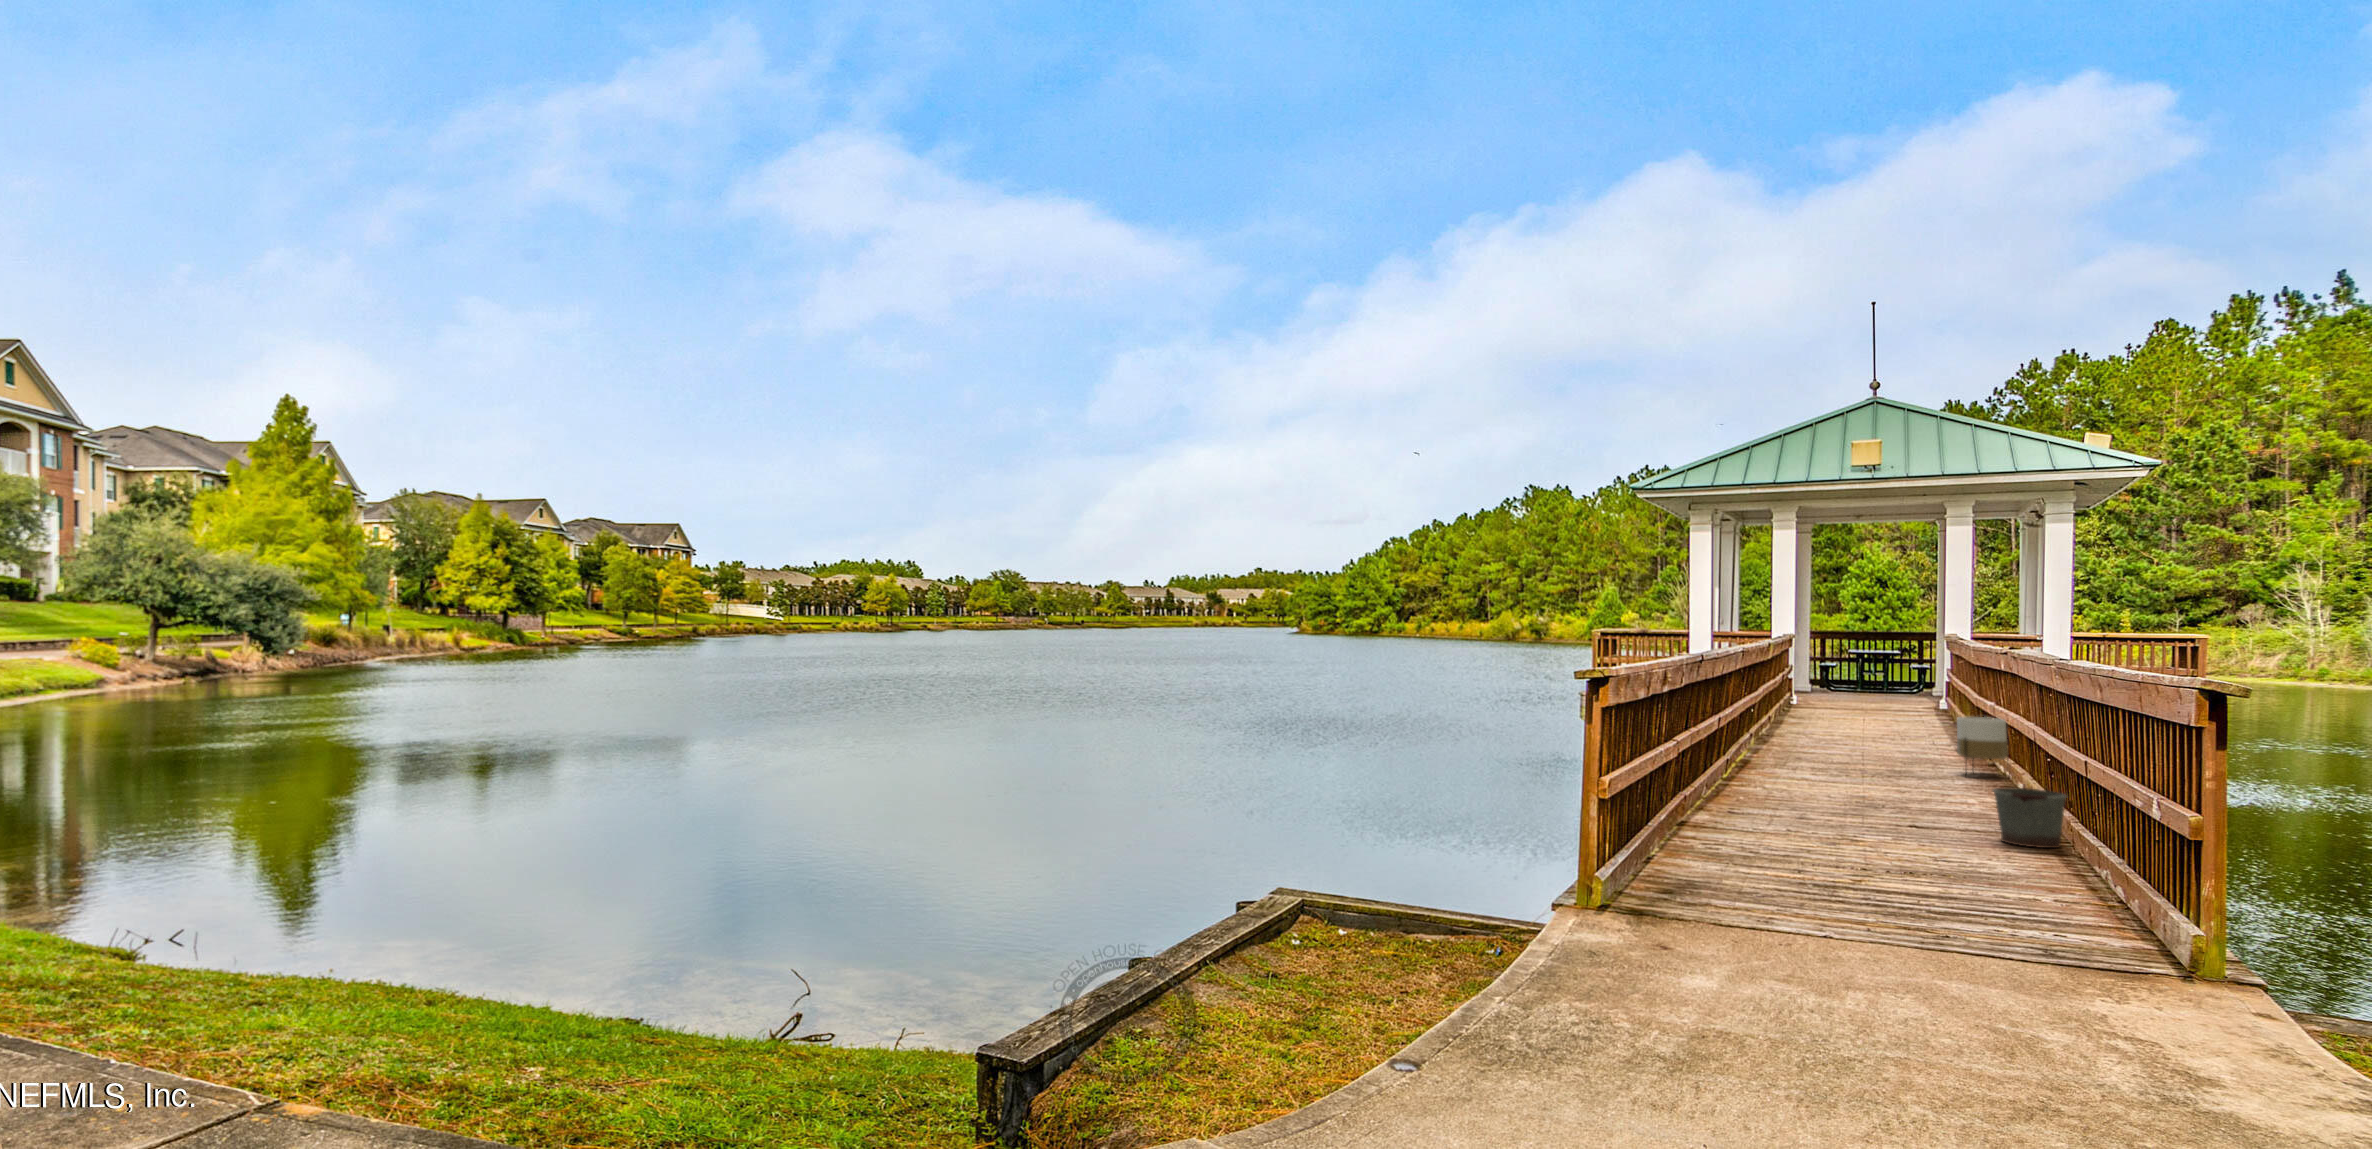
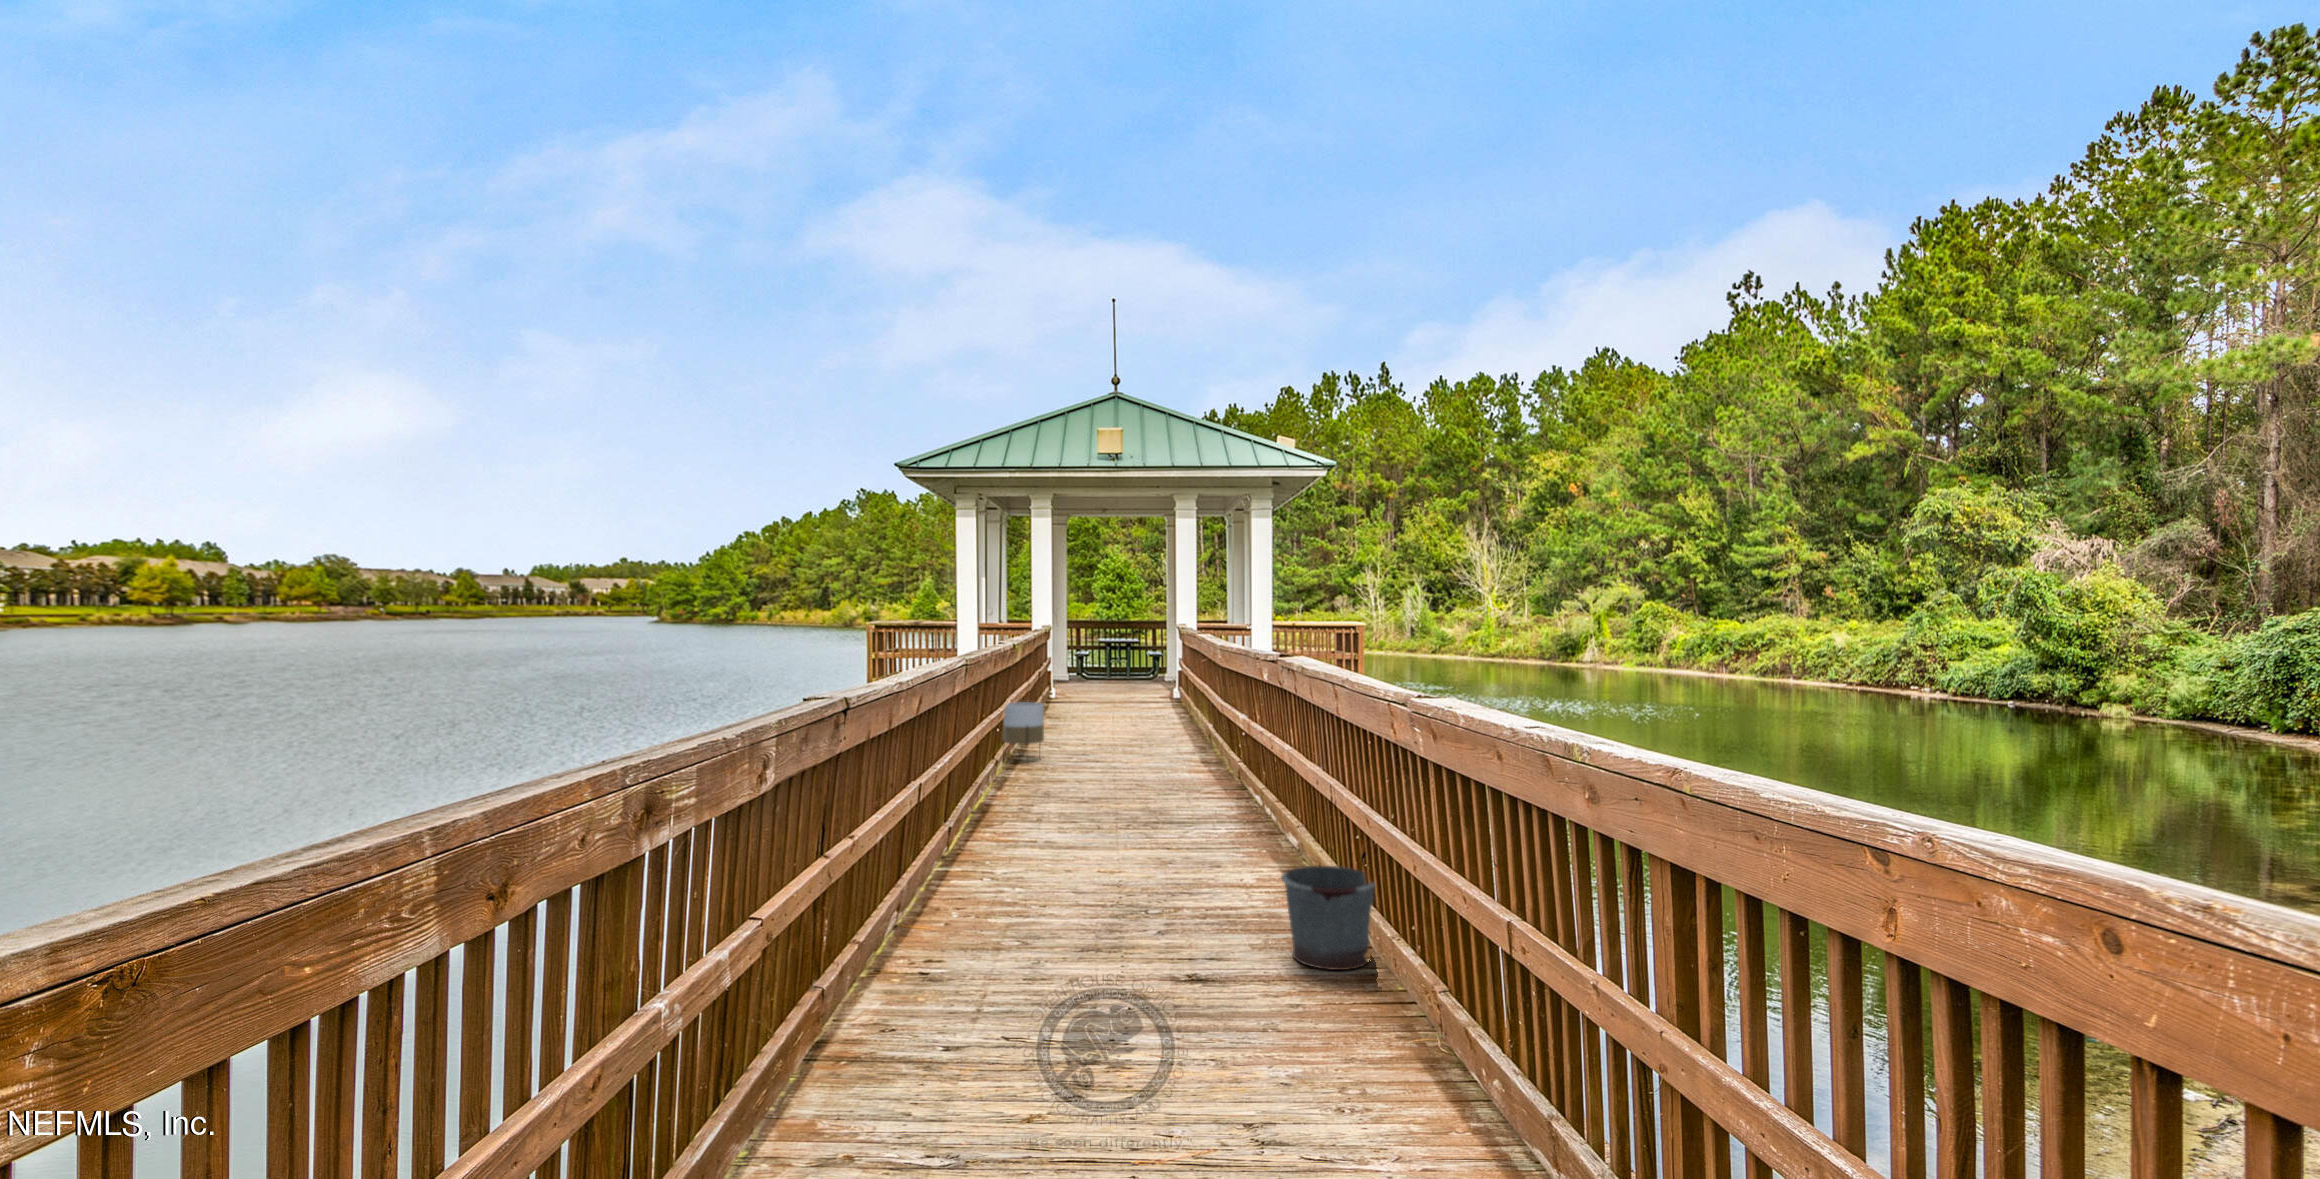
planter: present [1957,717,2009,764] -> present [1003,702,1044,754]

